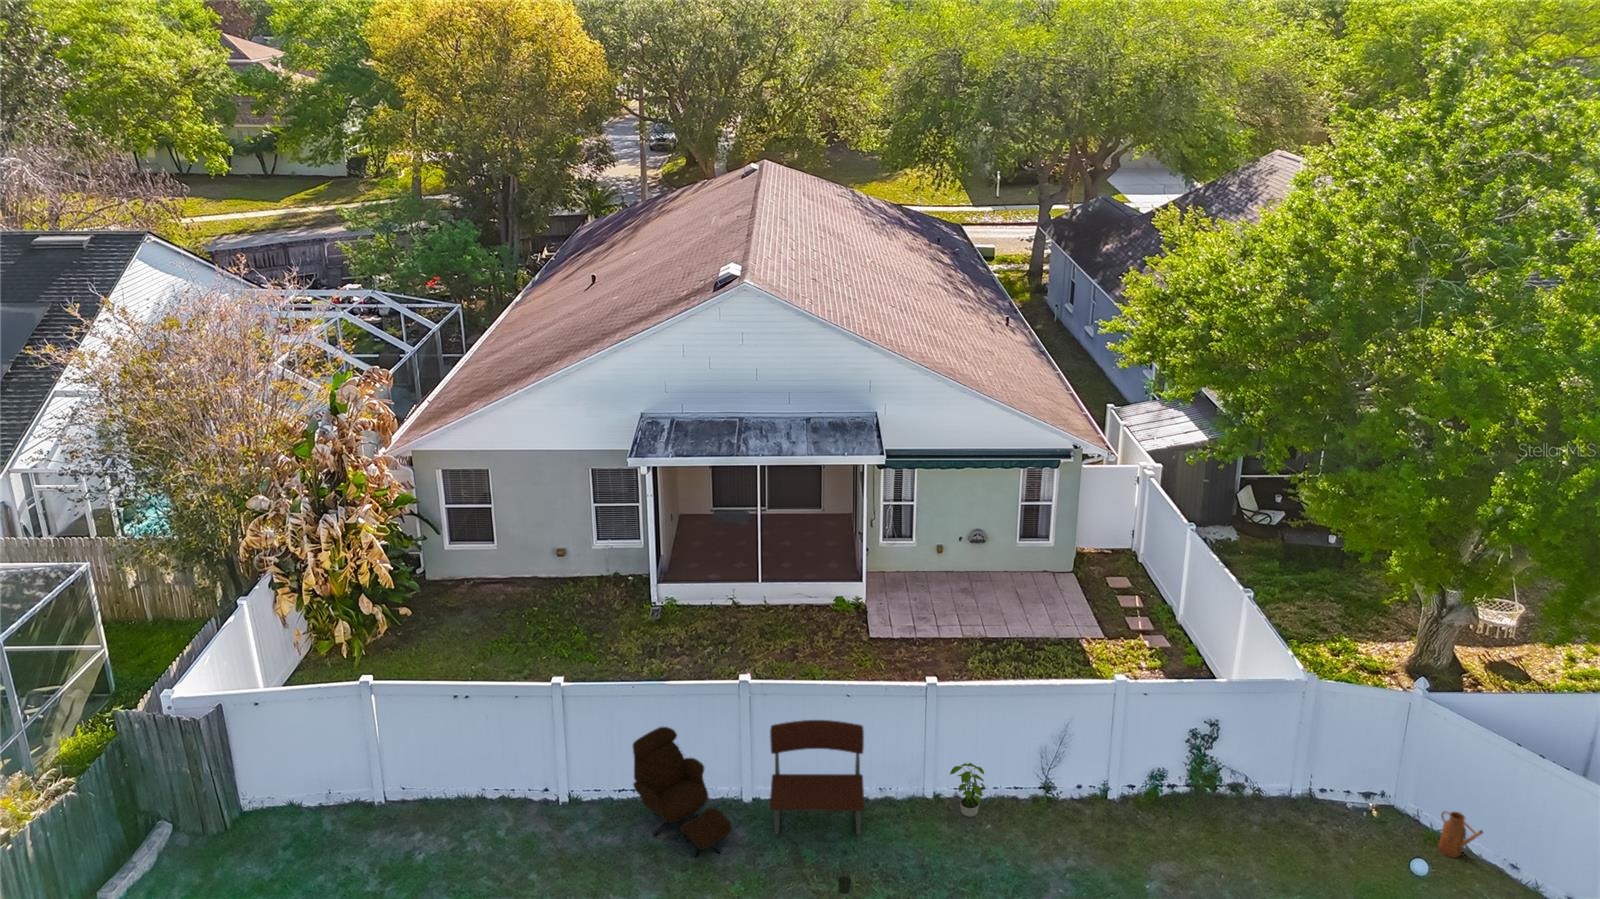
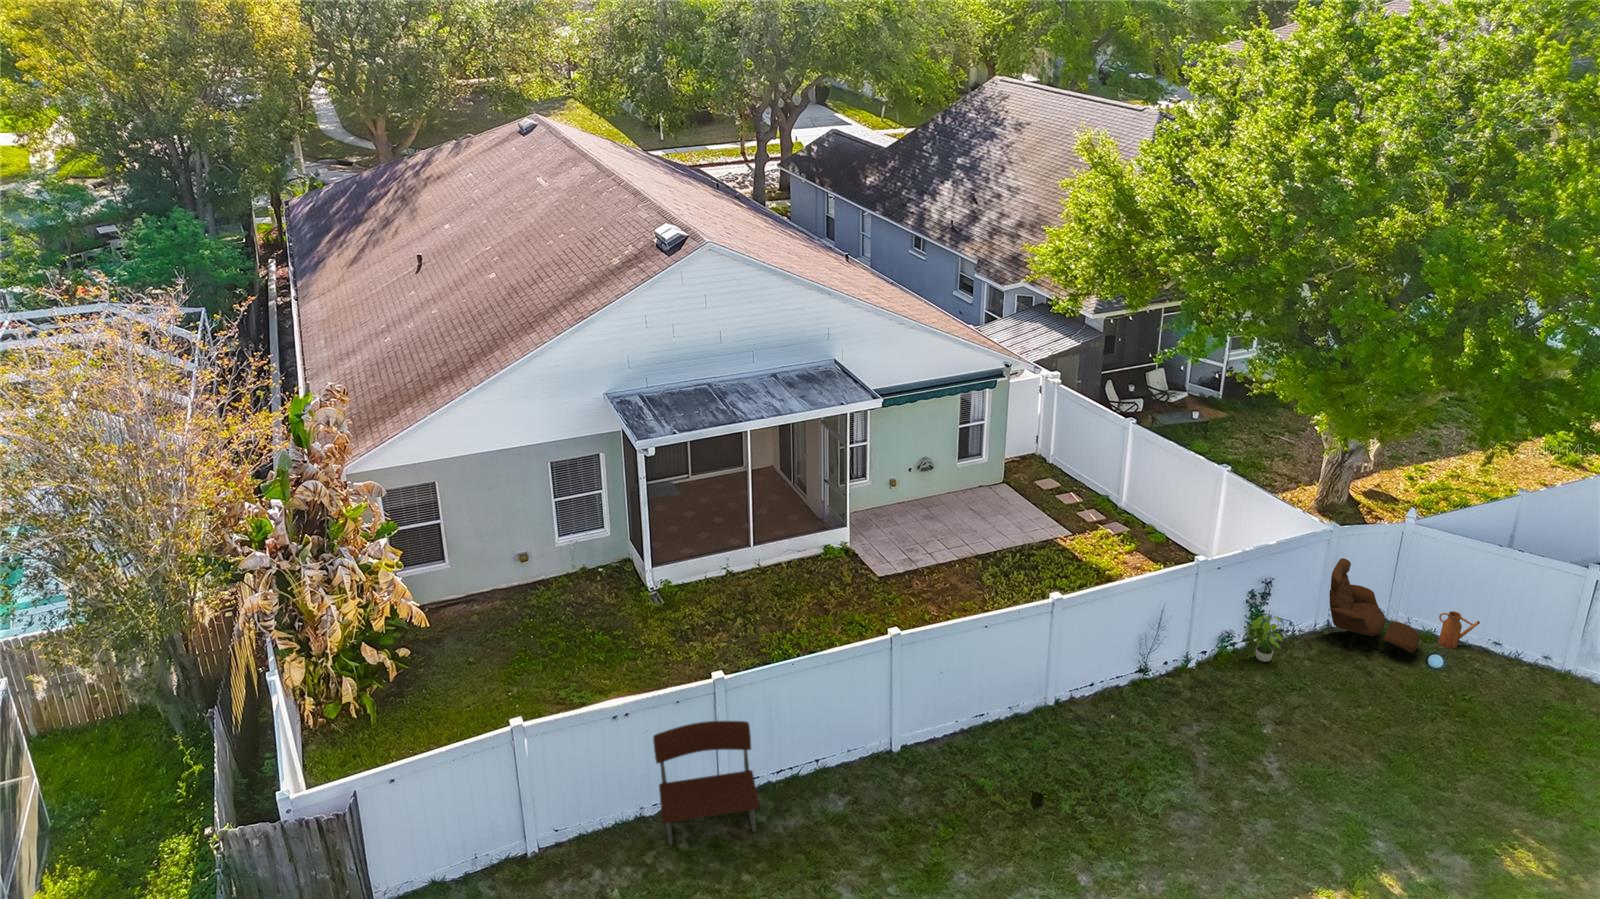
bench: present [770,720,864,835] -> present [653,721,759,845]
lounge chair: present [633,727,732,857] -> present [1328,558,1420,661]
potted plant: present [950,763,985,817] -> present [1251,616,1283,662]

